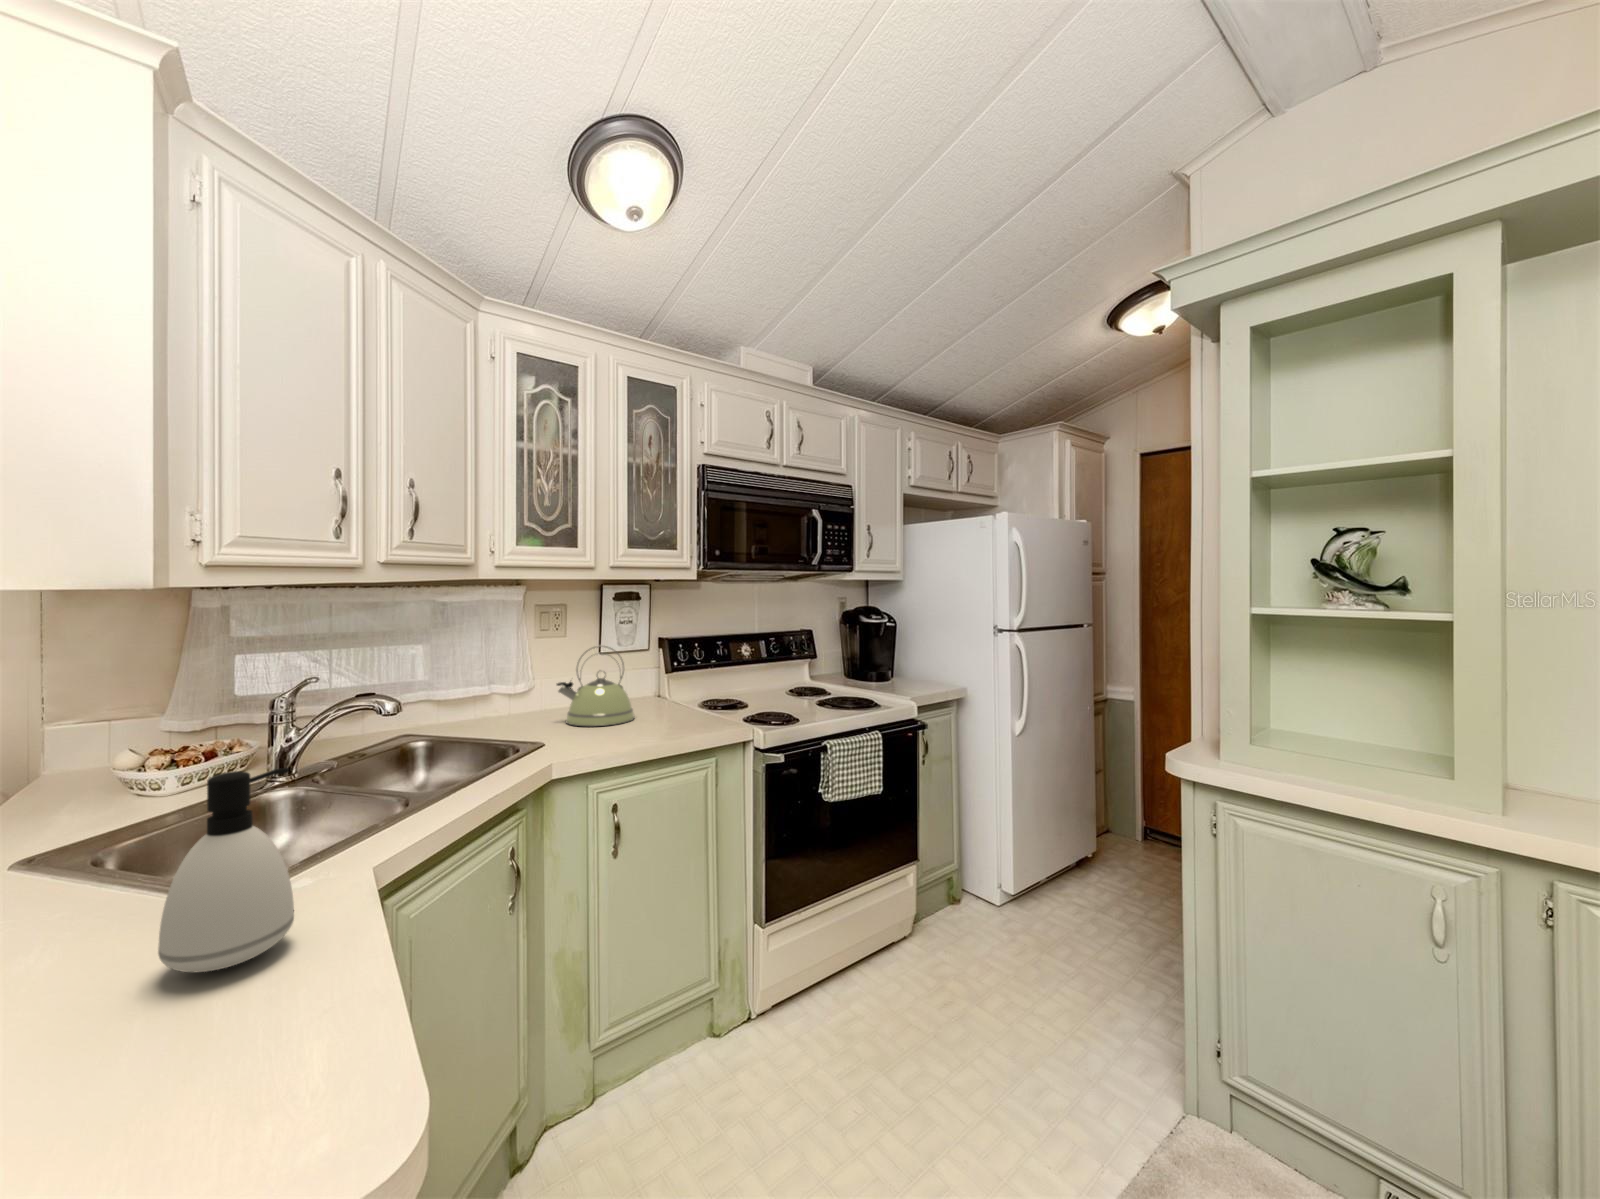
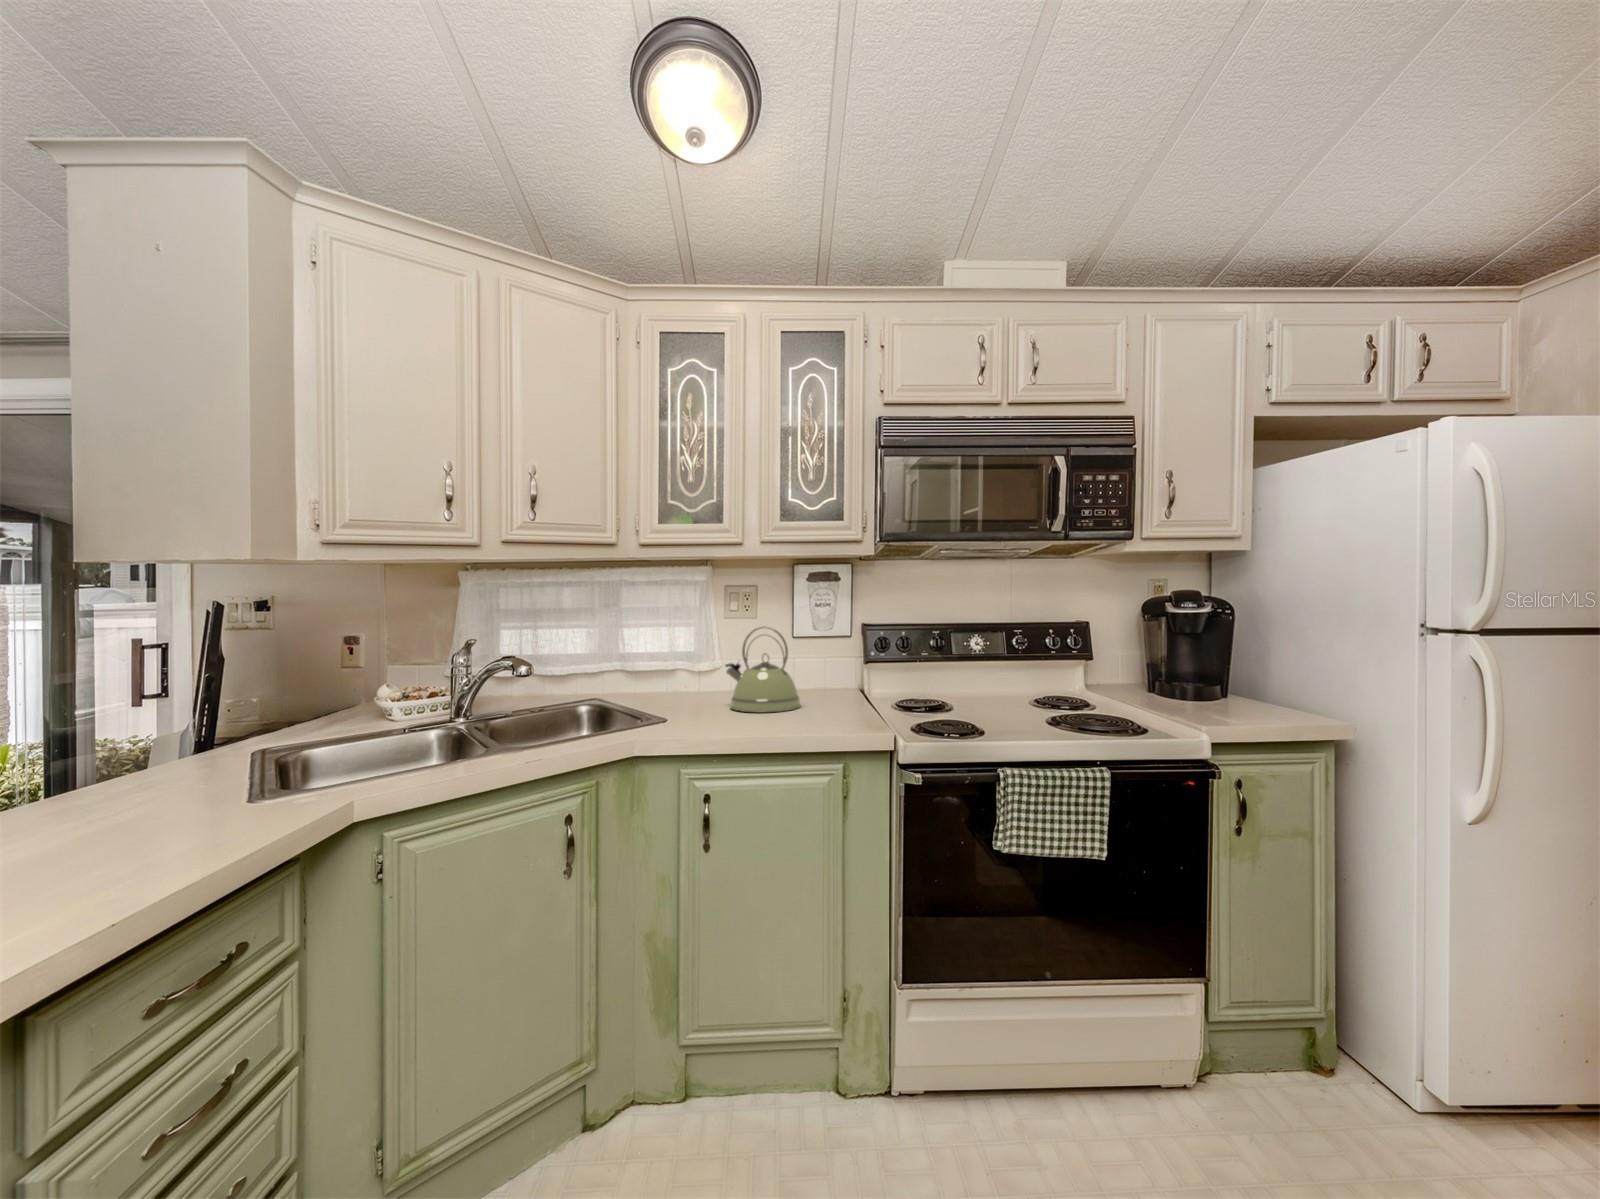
soap dispenser: present [158,767,294,972] -> none [133,687,233,827]

